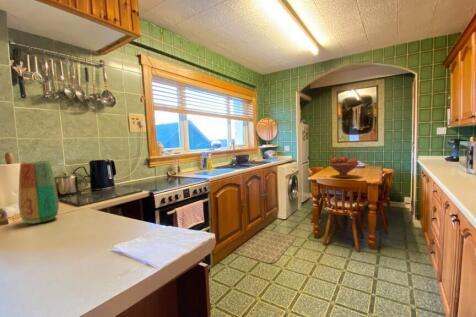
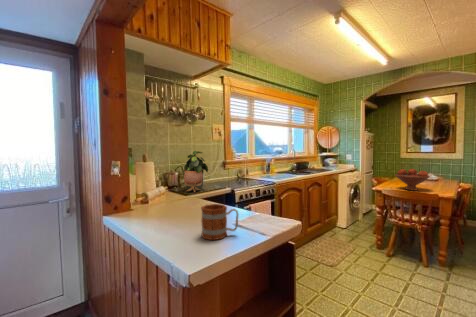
potted plant: none [81,145,118,199] -> present [183,151,208,192]
vase: present [19,161,59,224] -> none [157,162,179,205]
mug: none [41,222,111,285] -> present [201,204,238,240]

